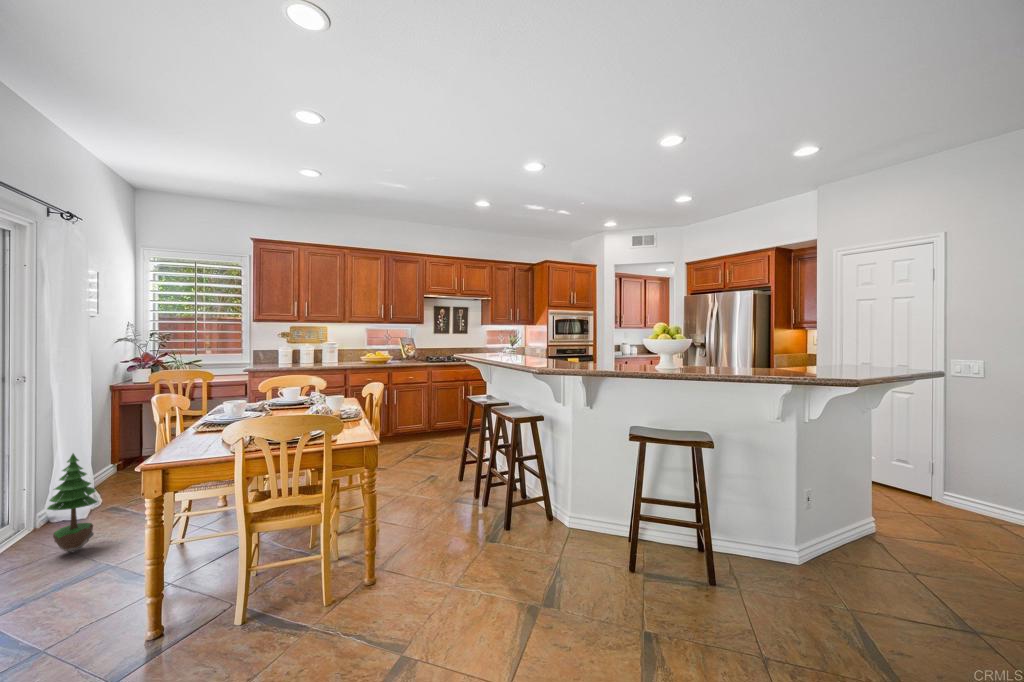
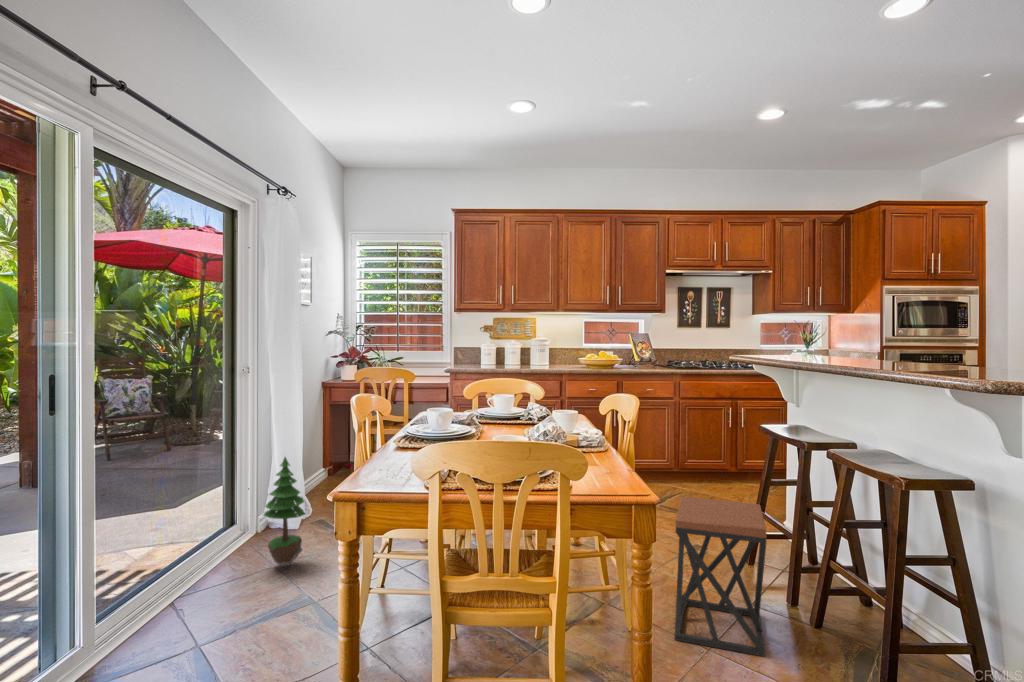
stool: none [415,447,470,540] -> present [675,497,767,657]

